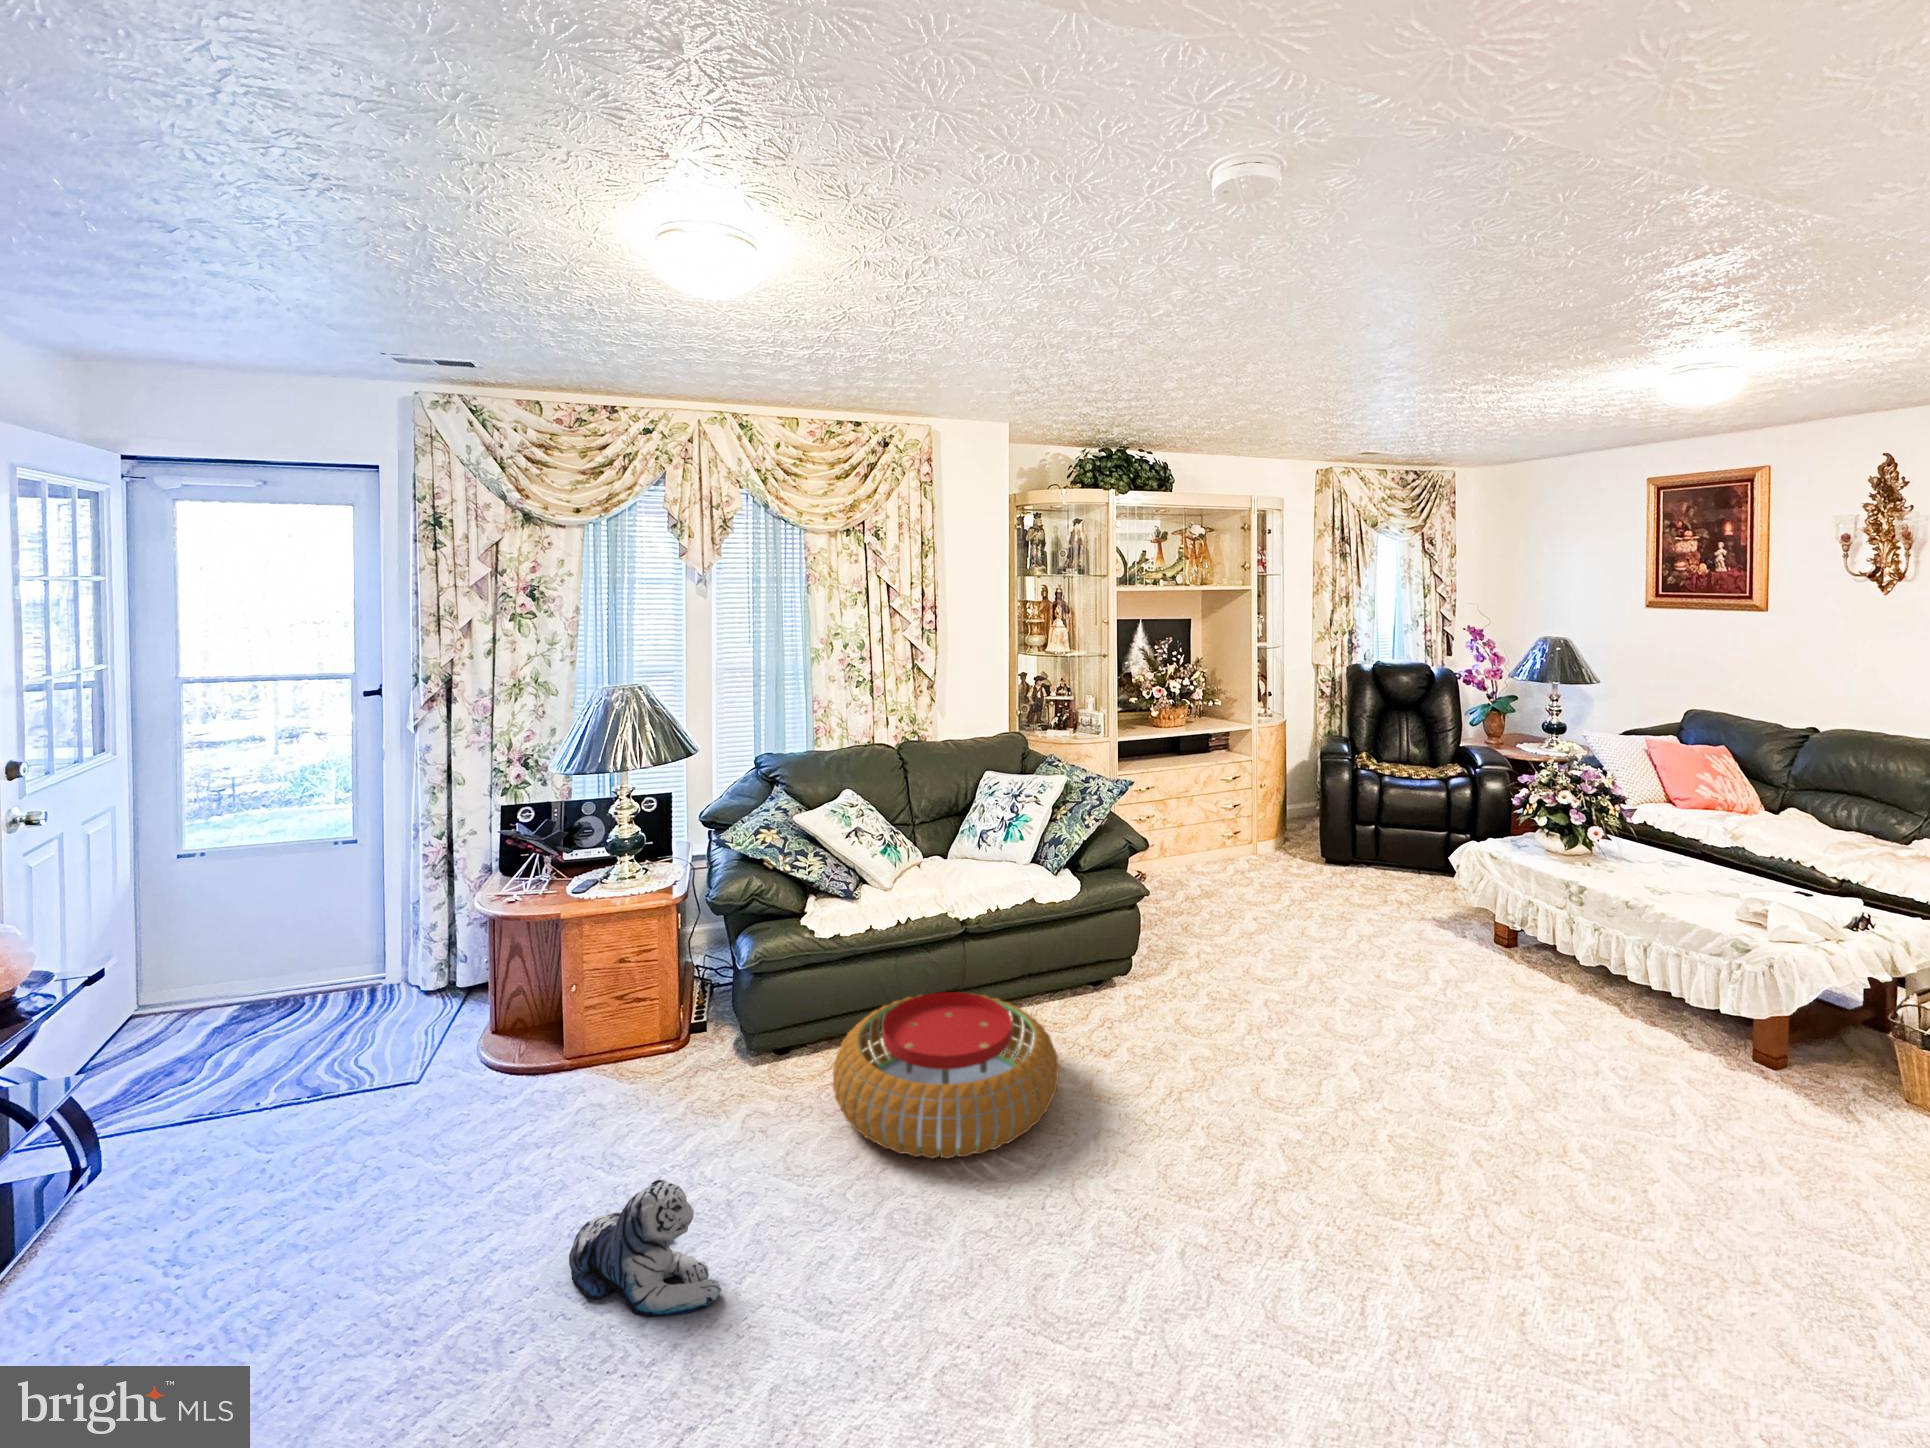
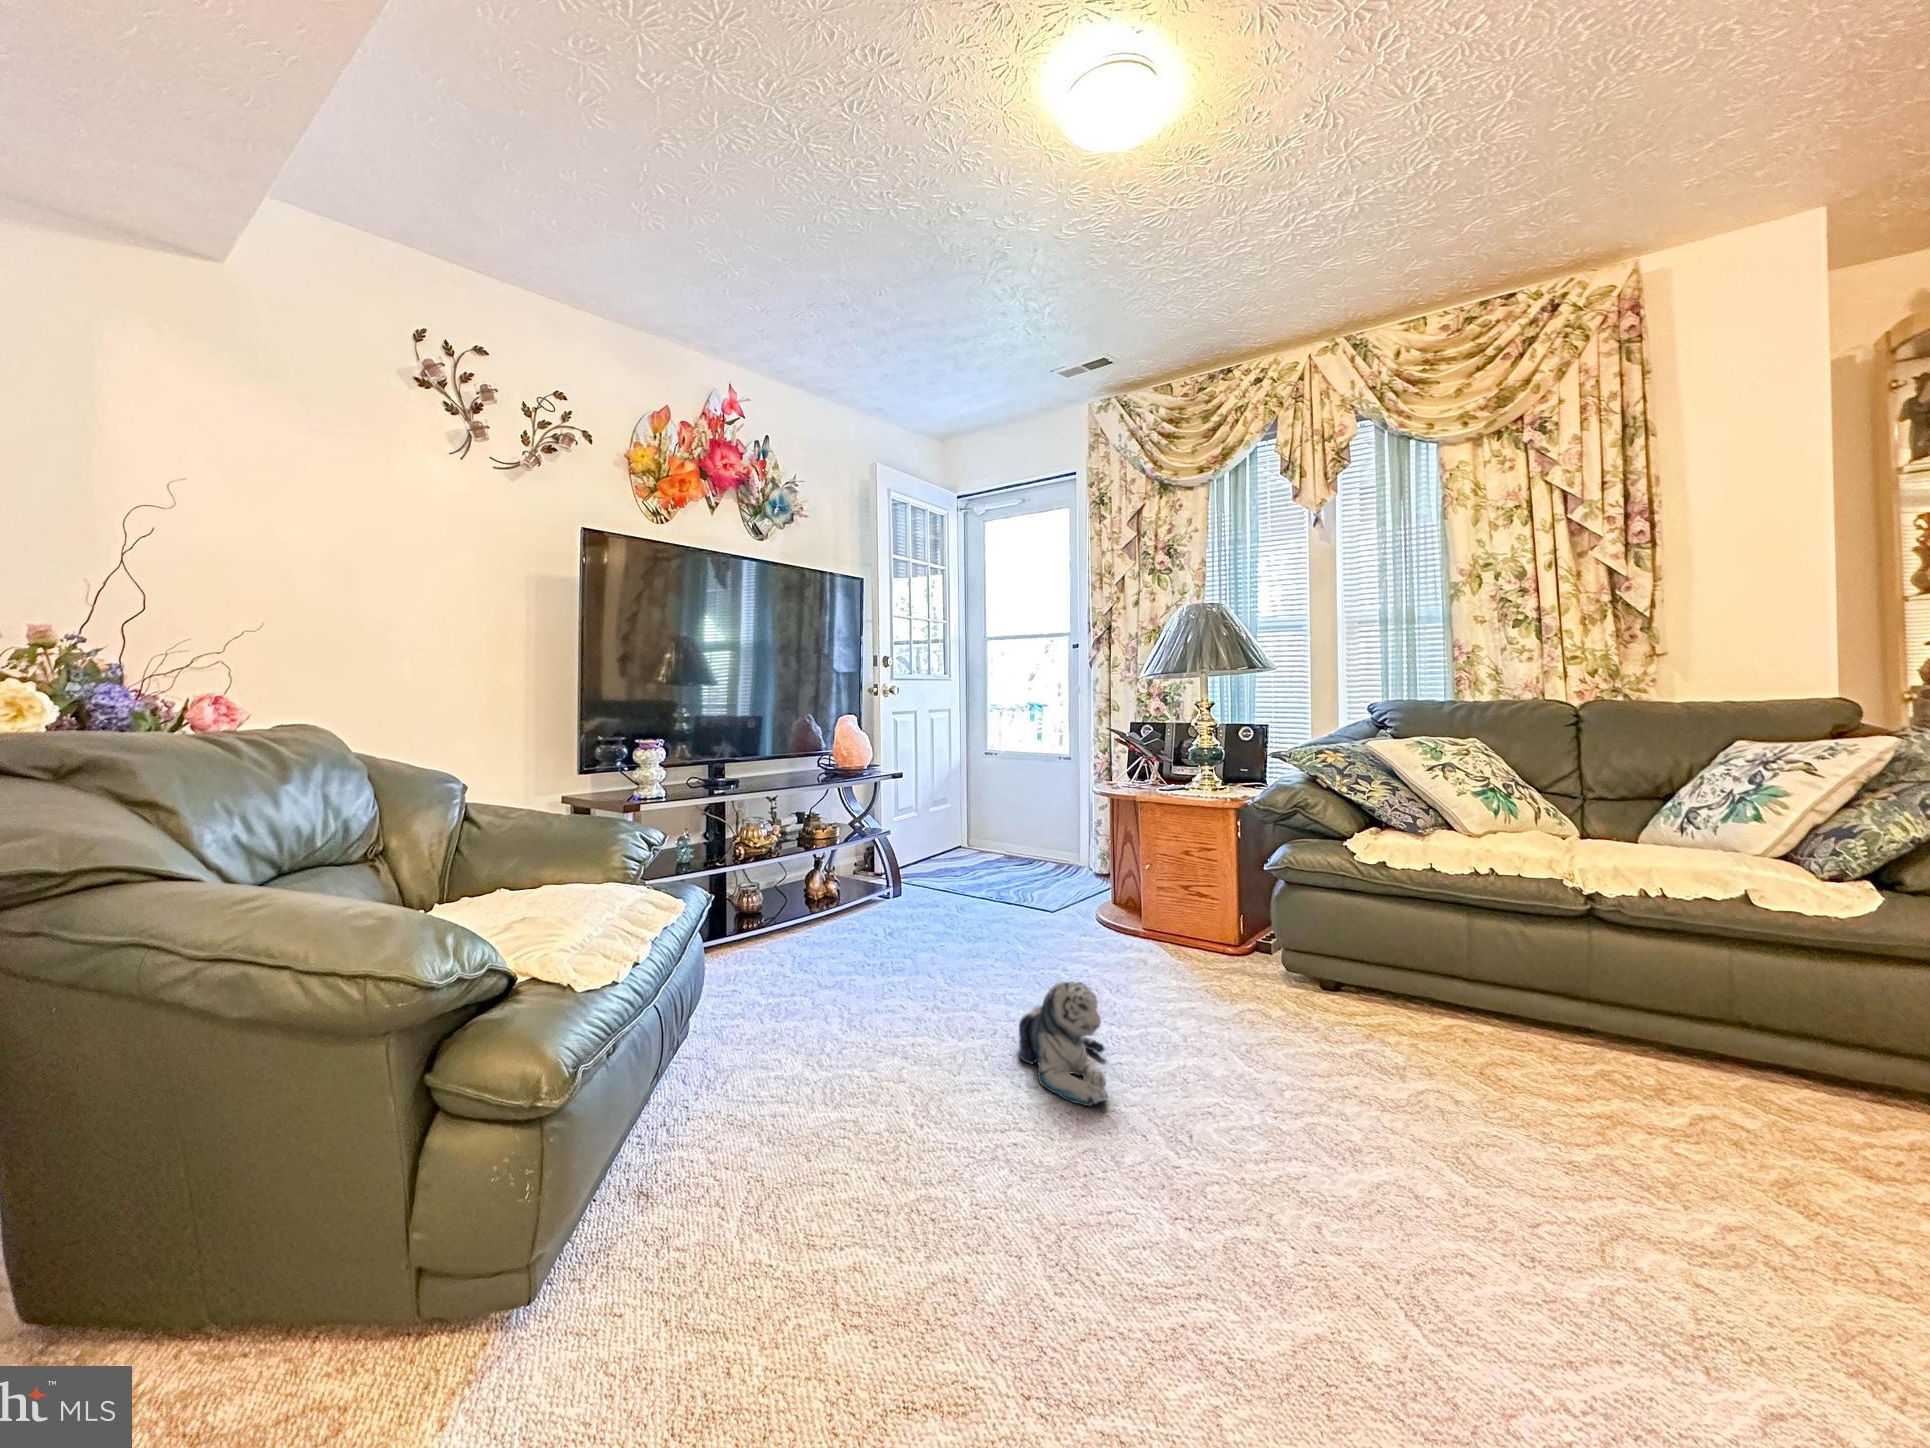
pouf: present [833,992,1059,1159] -> none [1323,959,1713,1175]

